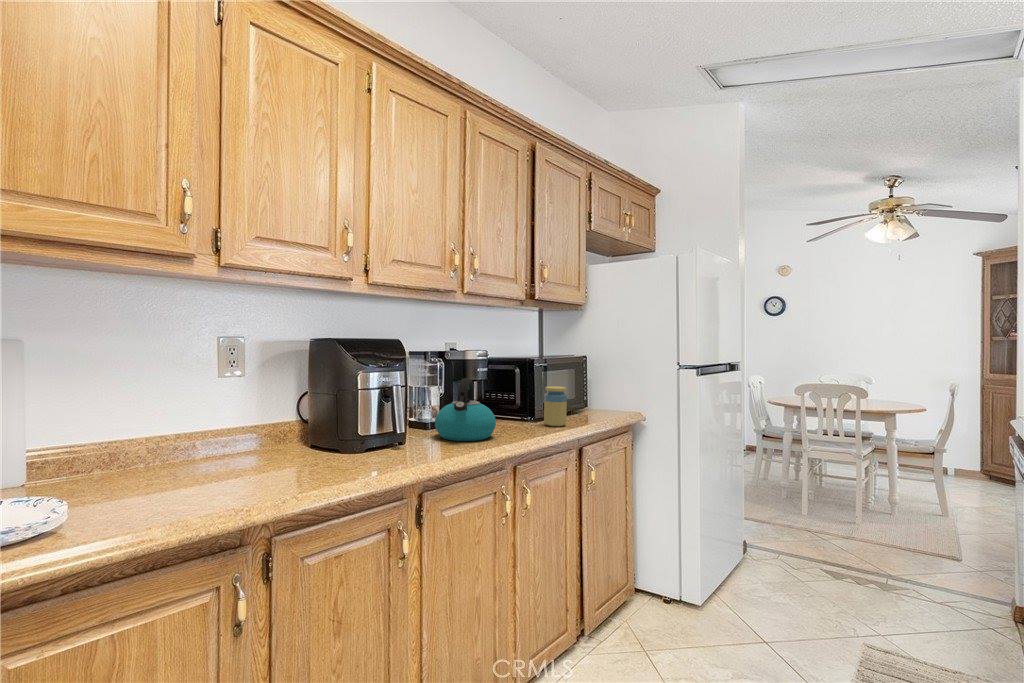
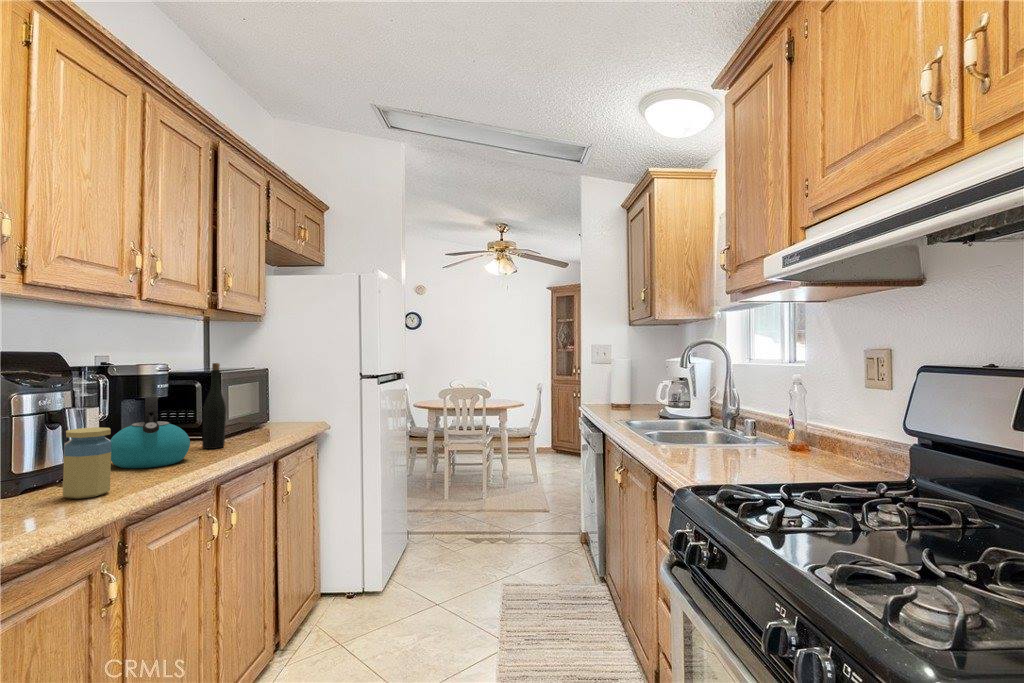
bottle: none [514,350,534,430] -> present [202,363,226,449]
jar: present [544,386,567,426] -> present [63,427,111,499]

